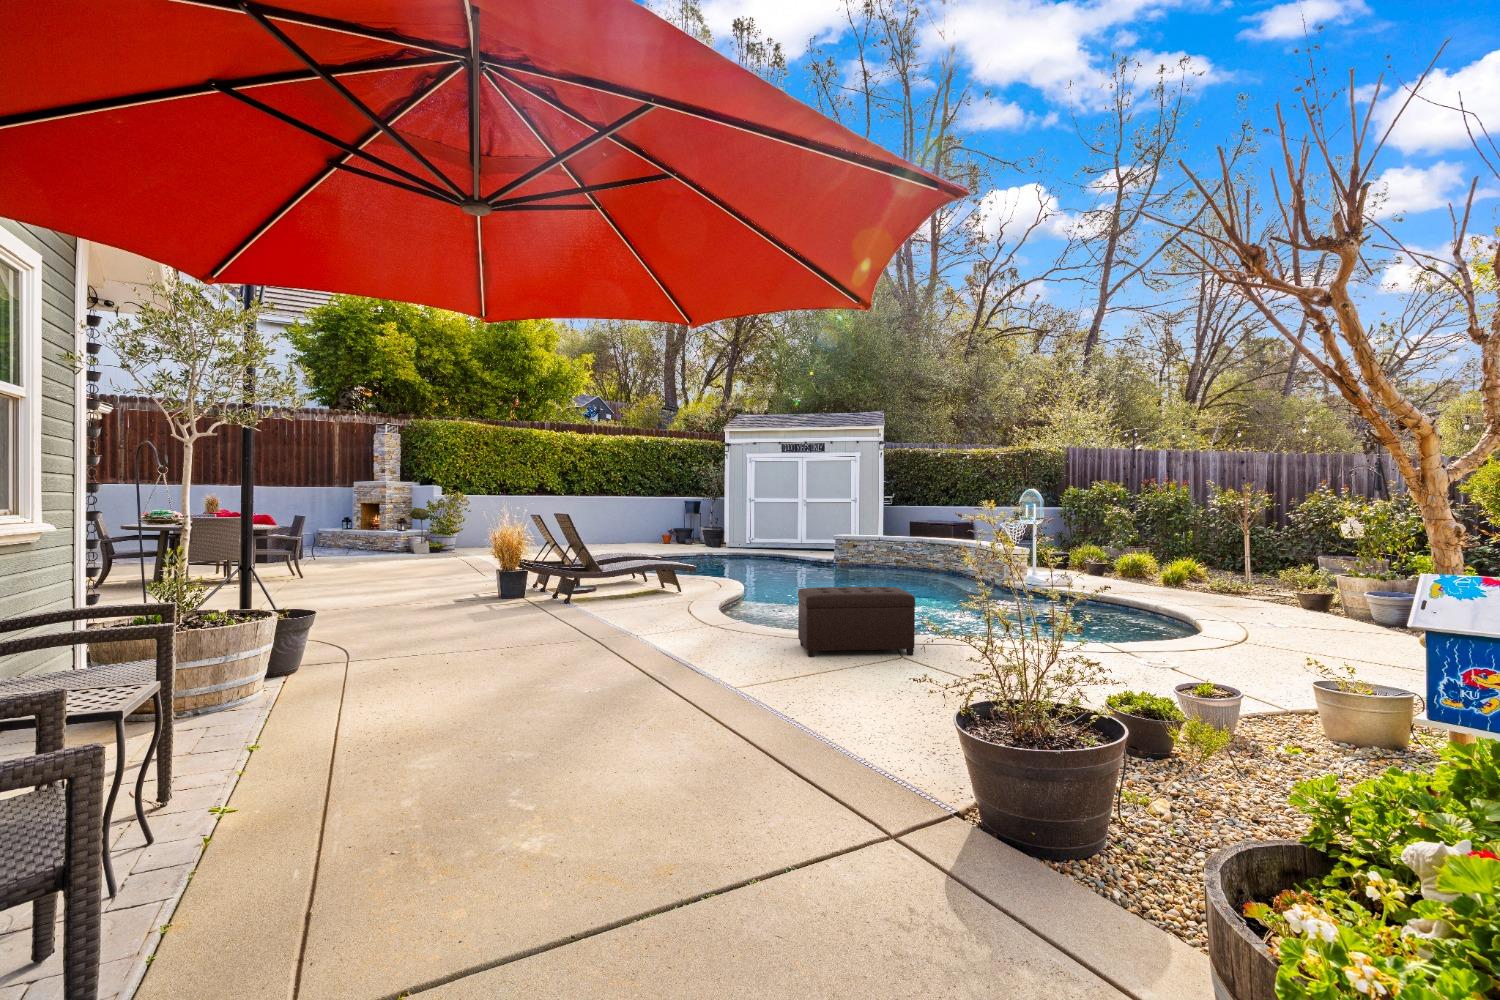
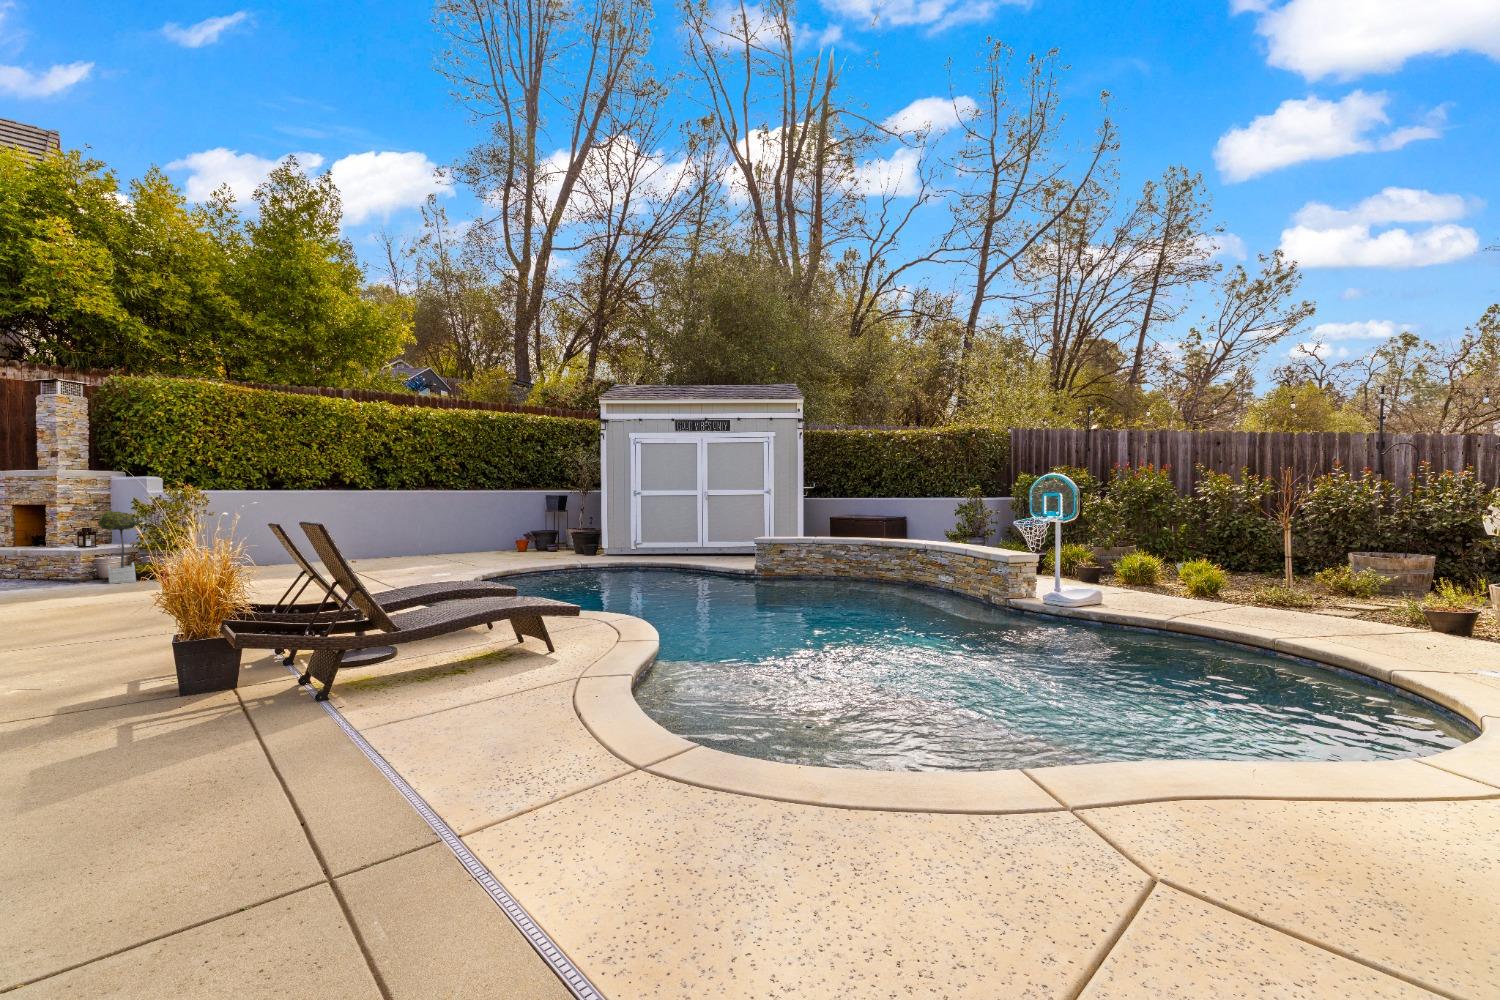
ottoman: present [798,587,915,657] -> none [854,678,1147,893]

